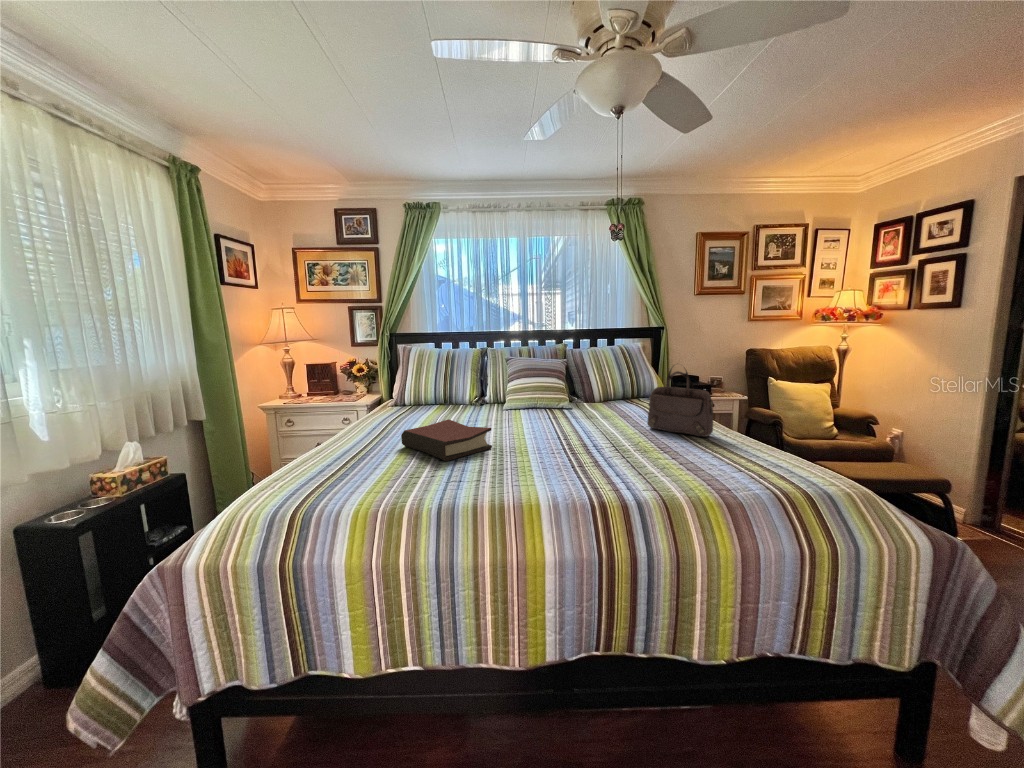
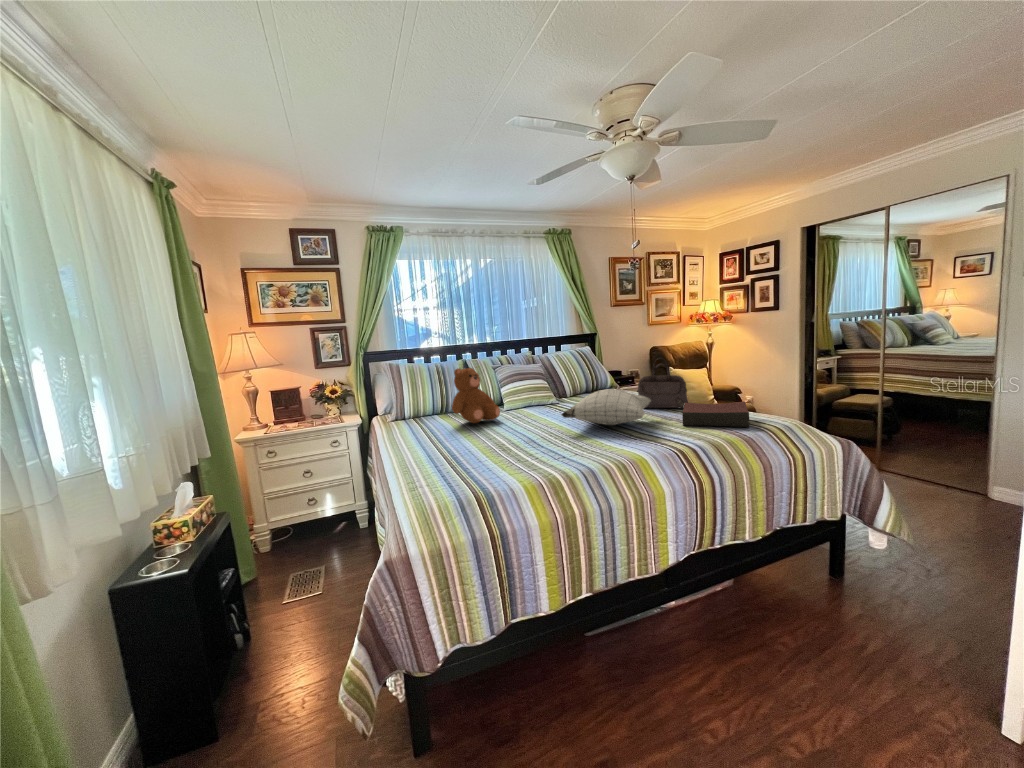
teddy bear: none [417,356,475,421] -> present [452,368,500,423]
pillow: none [501,399,642,447] -> present [561,389,651,425]
hardback book: present [401,419,492,461] -> present [683,402,749,427]

